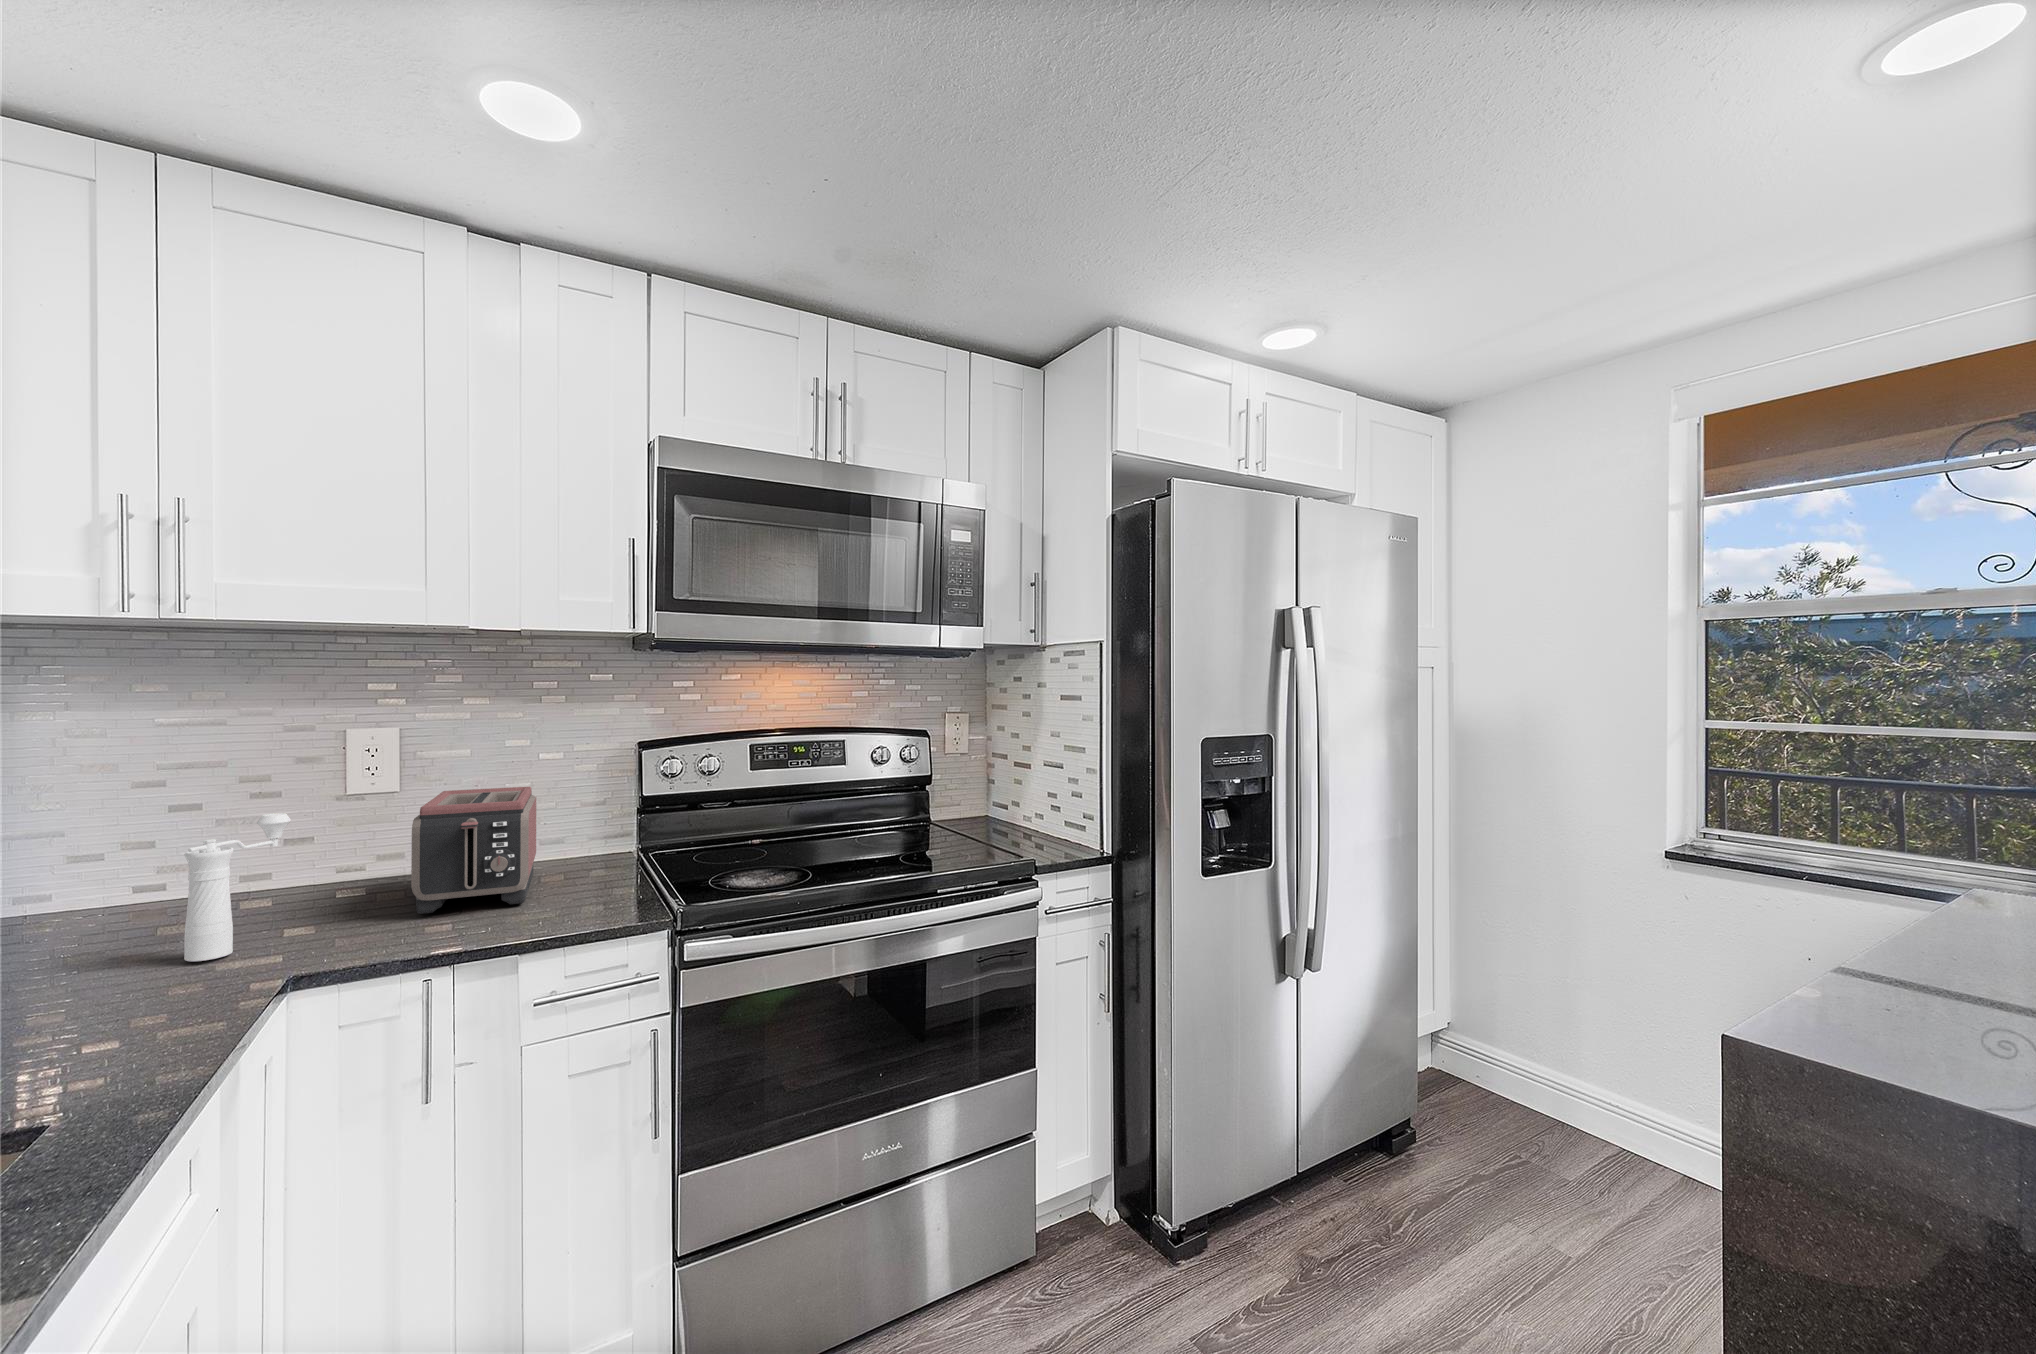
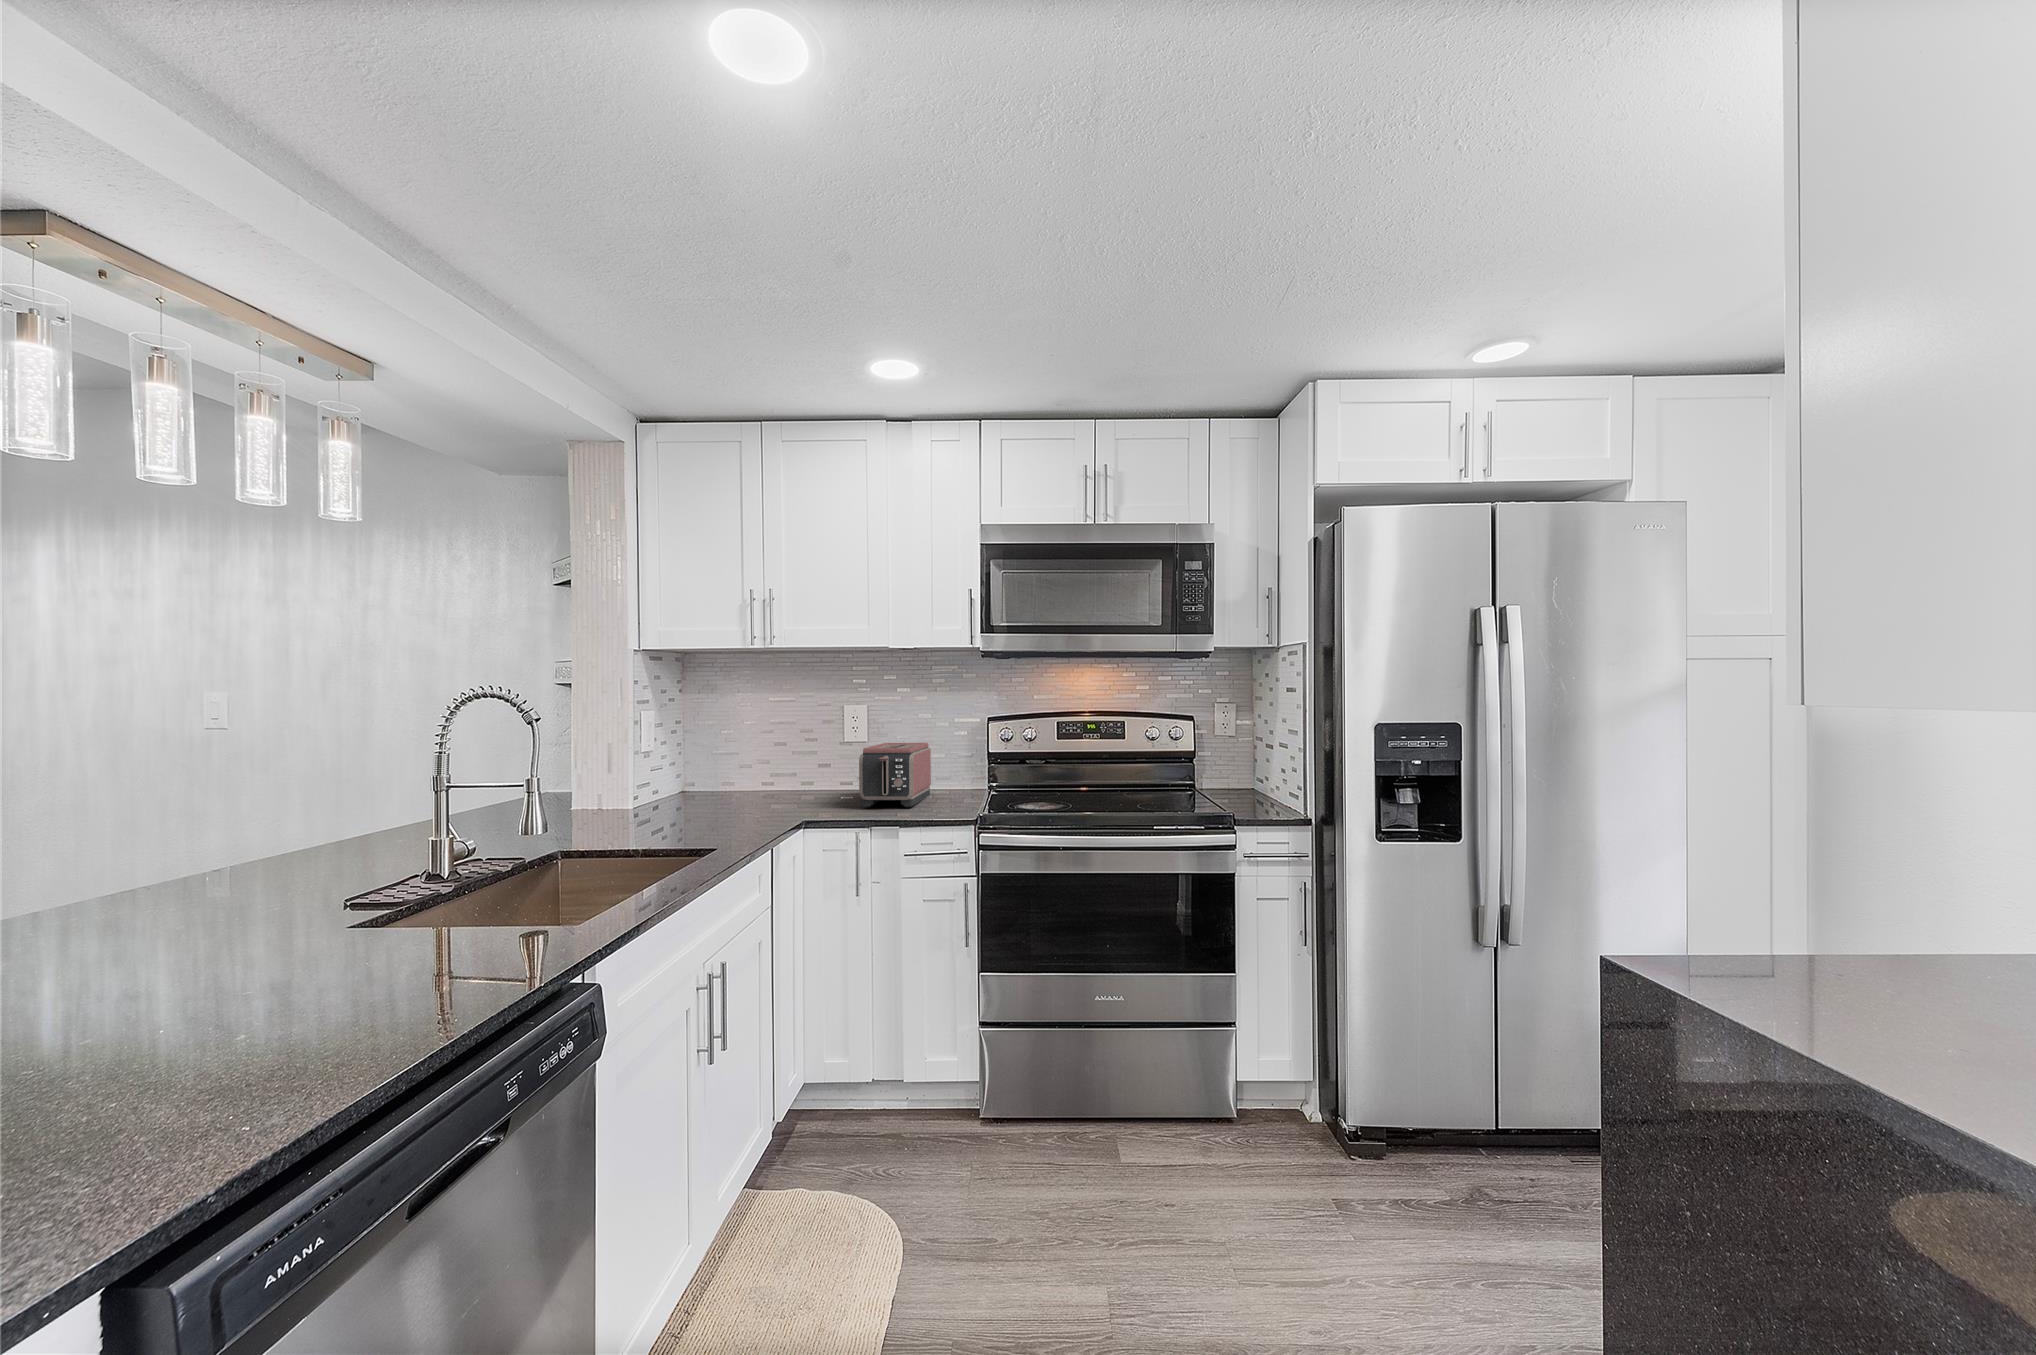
pepper mill: present [184,813,291,961] -> none [767,748,810,815]

